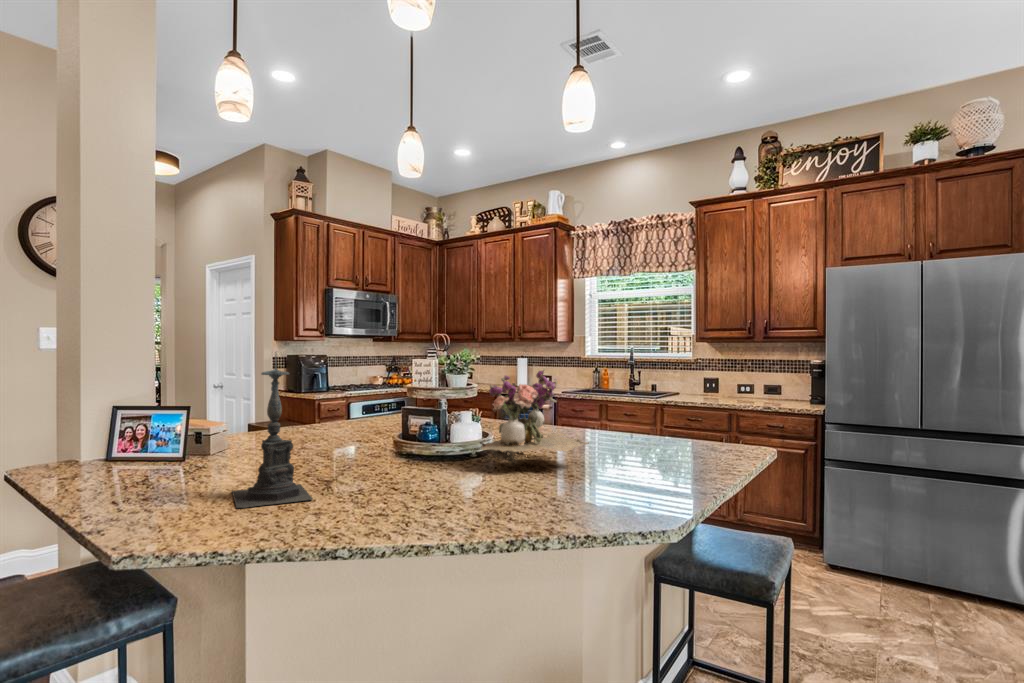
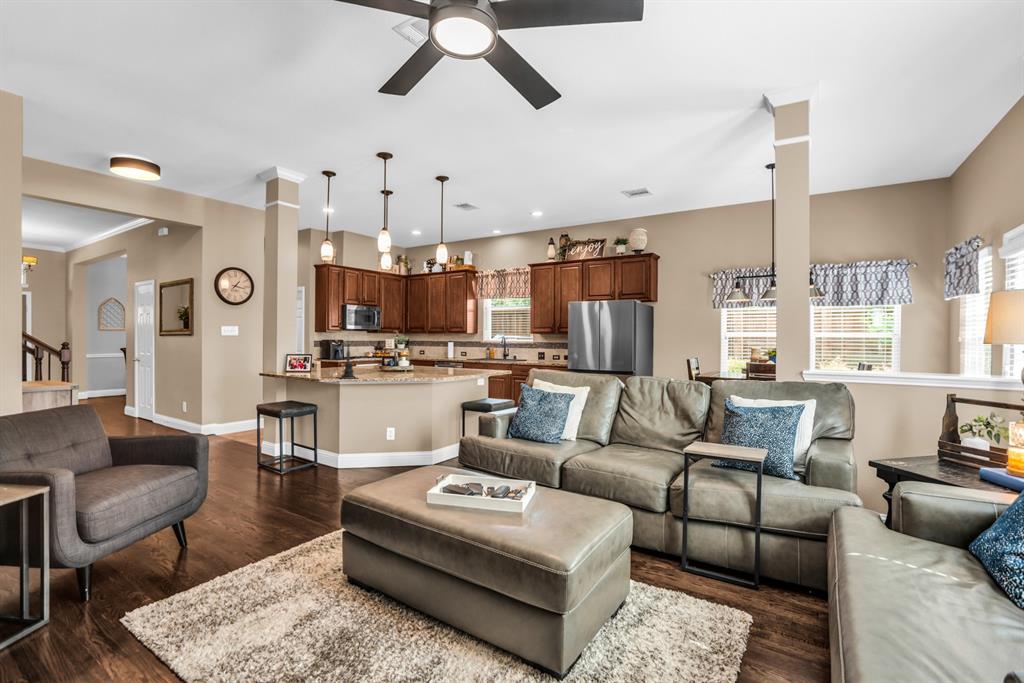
flower arrangement: present [481,369,589,465] -> none [409,345,445,376]

